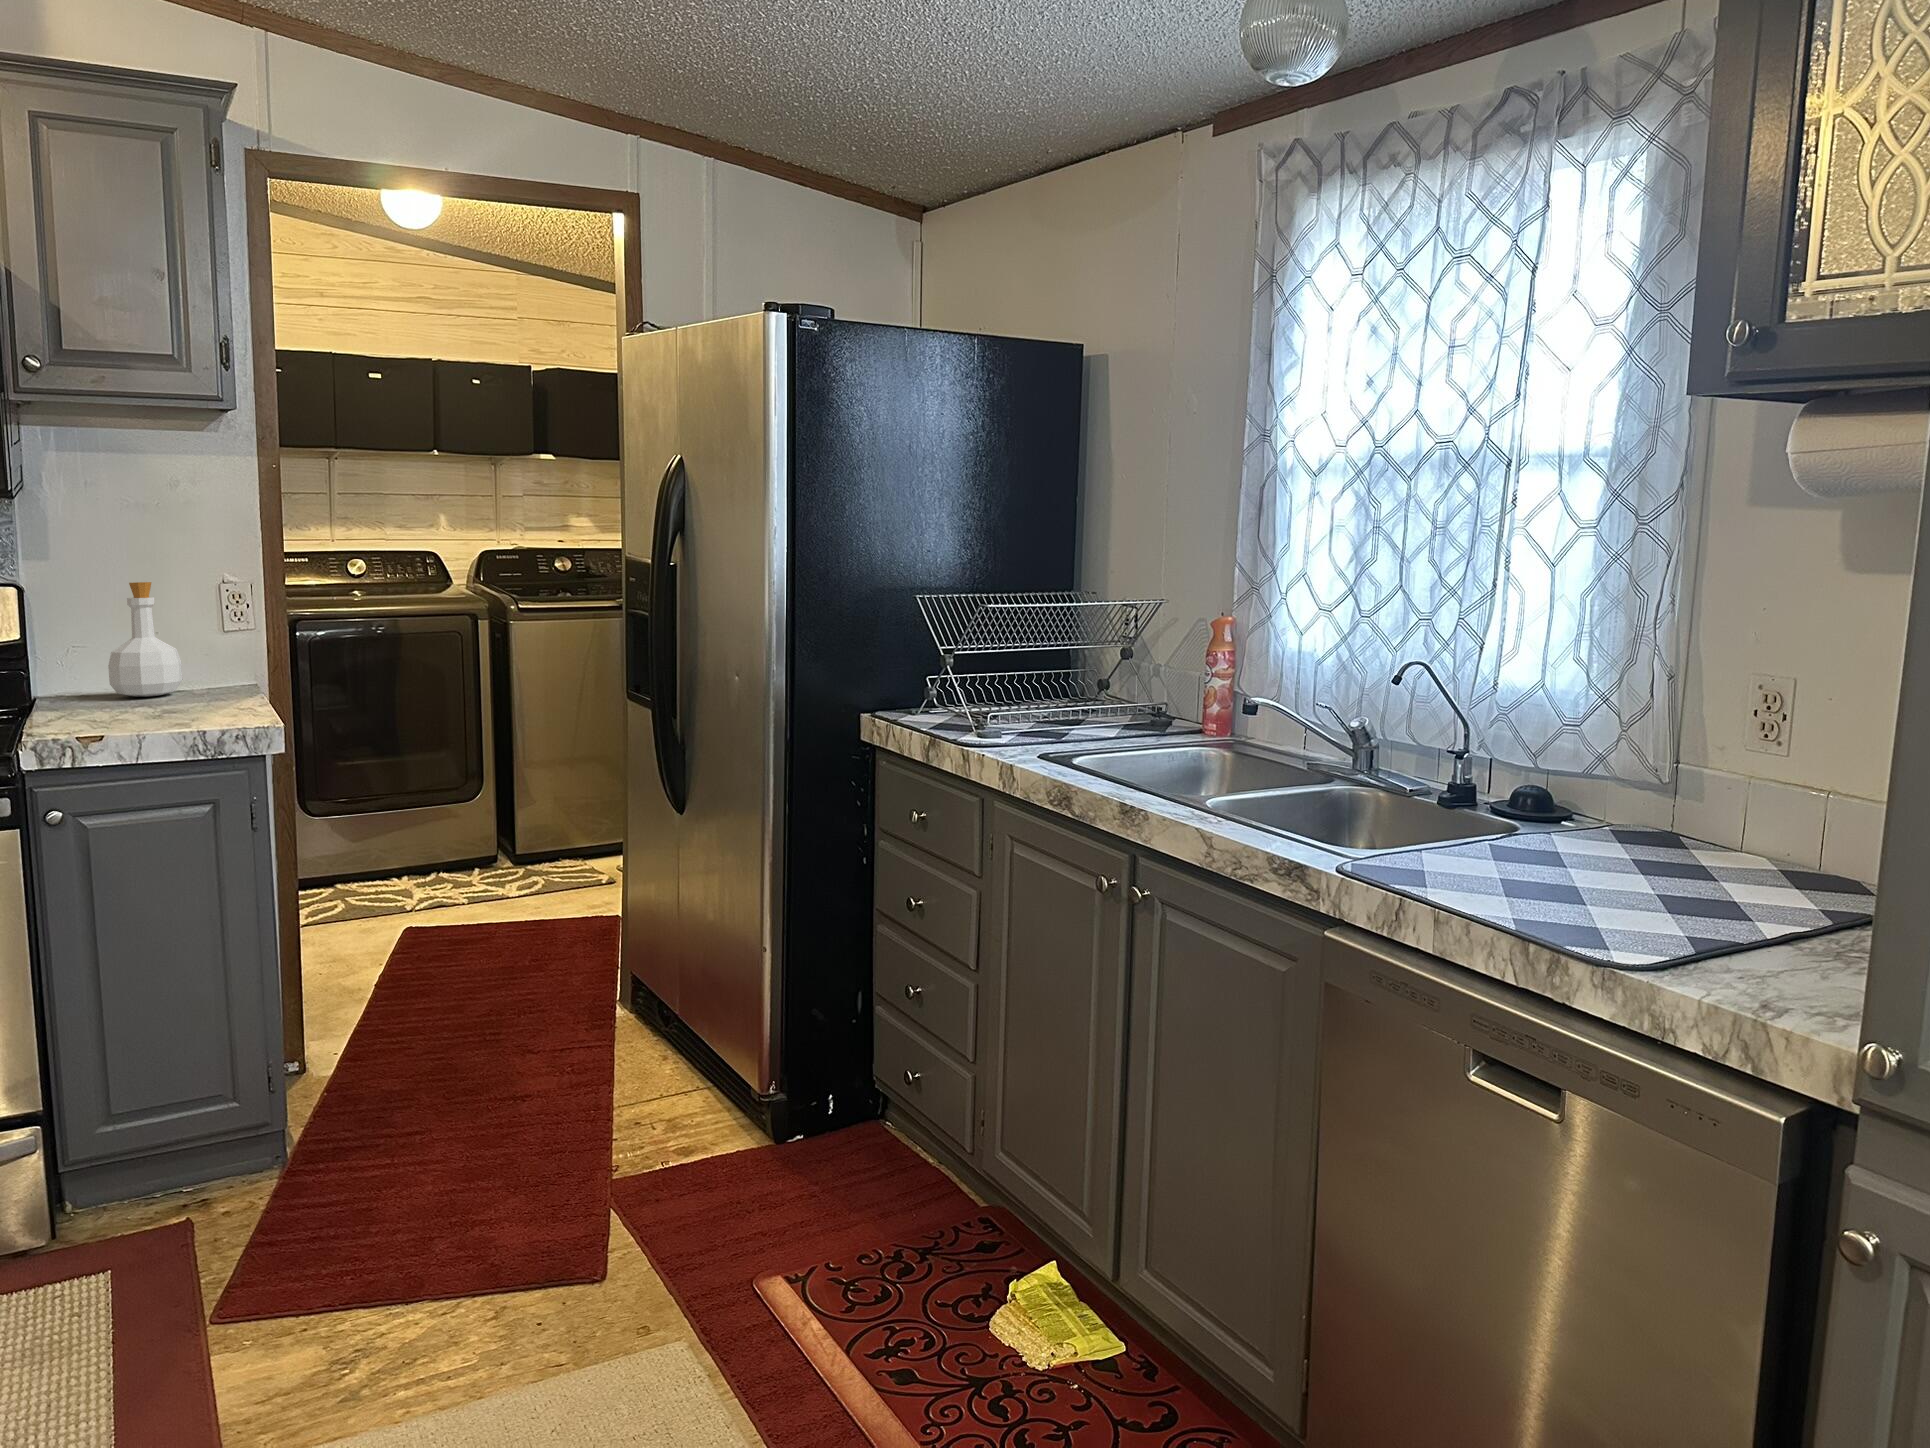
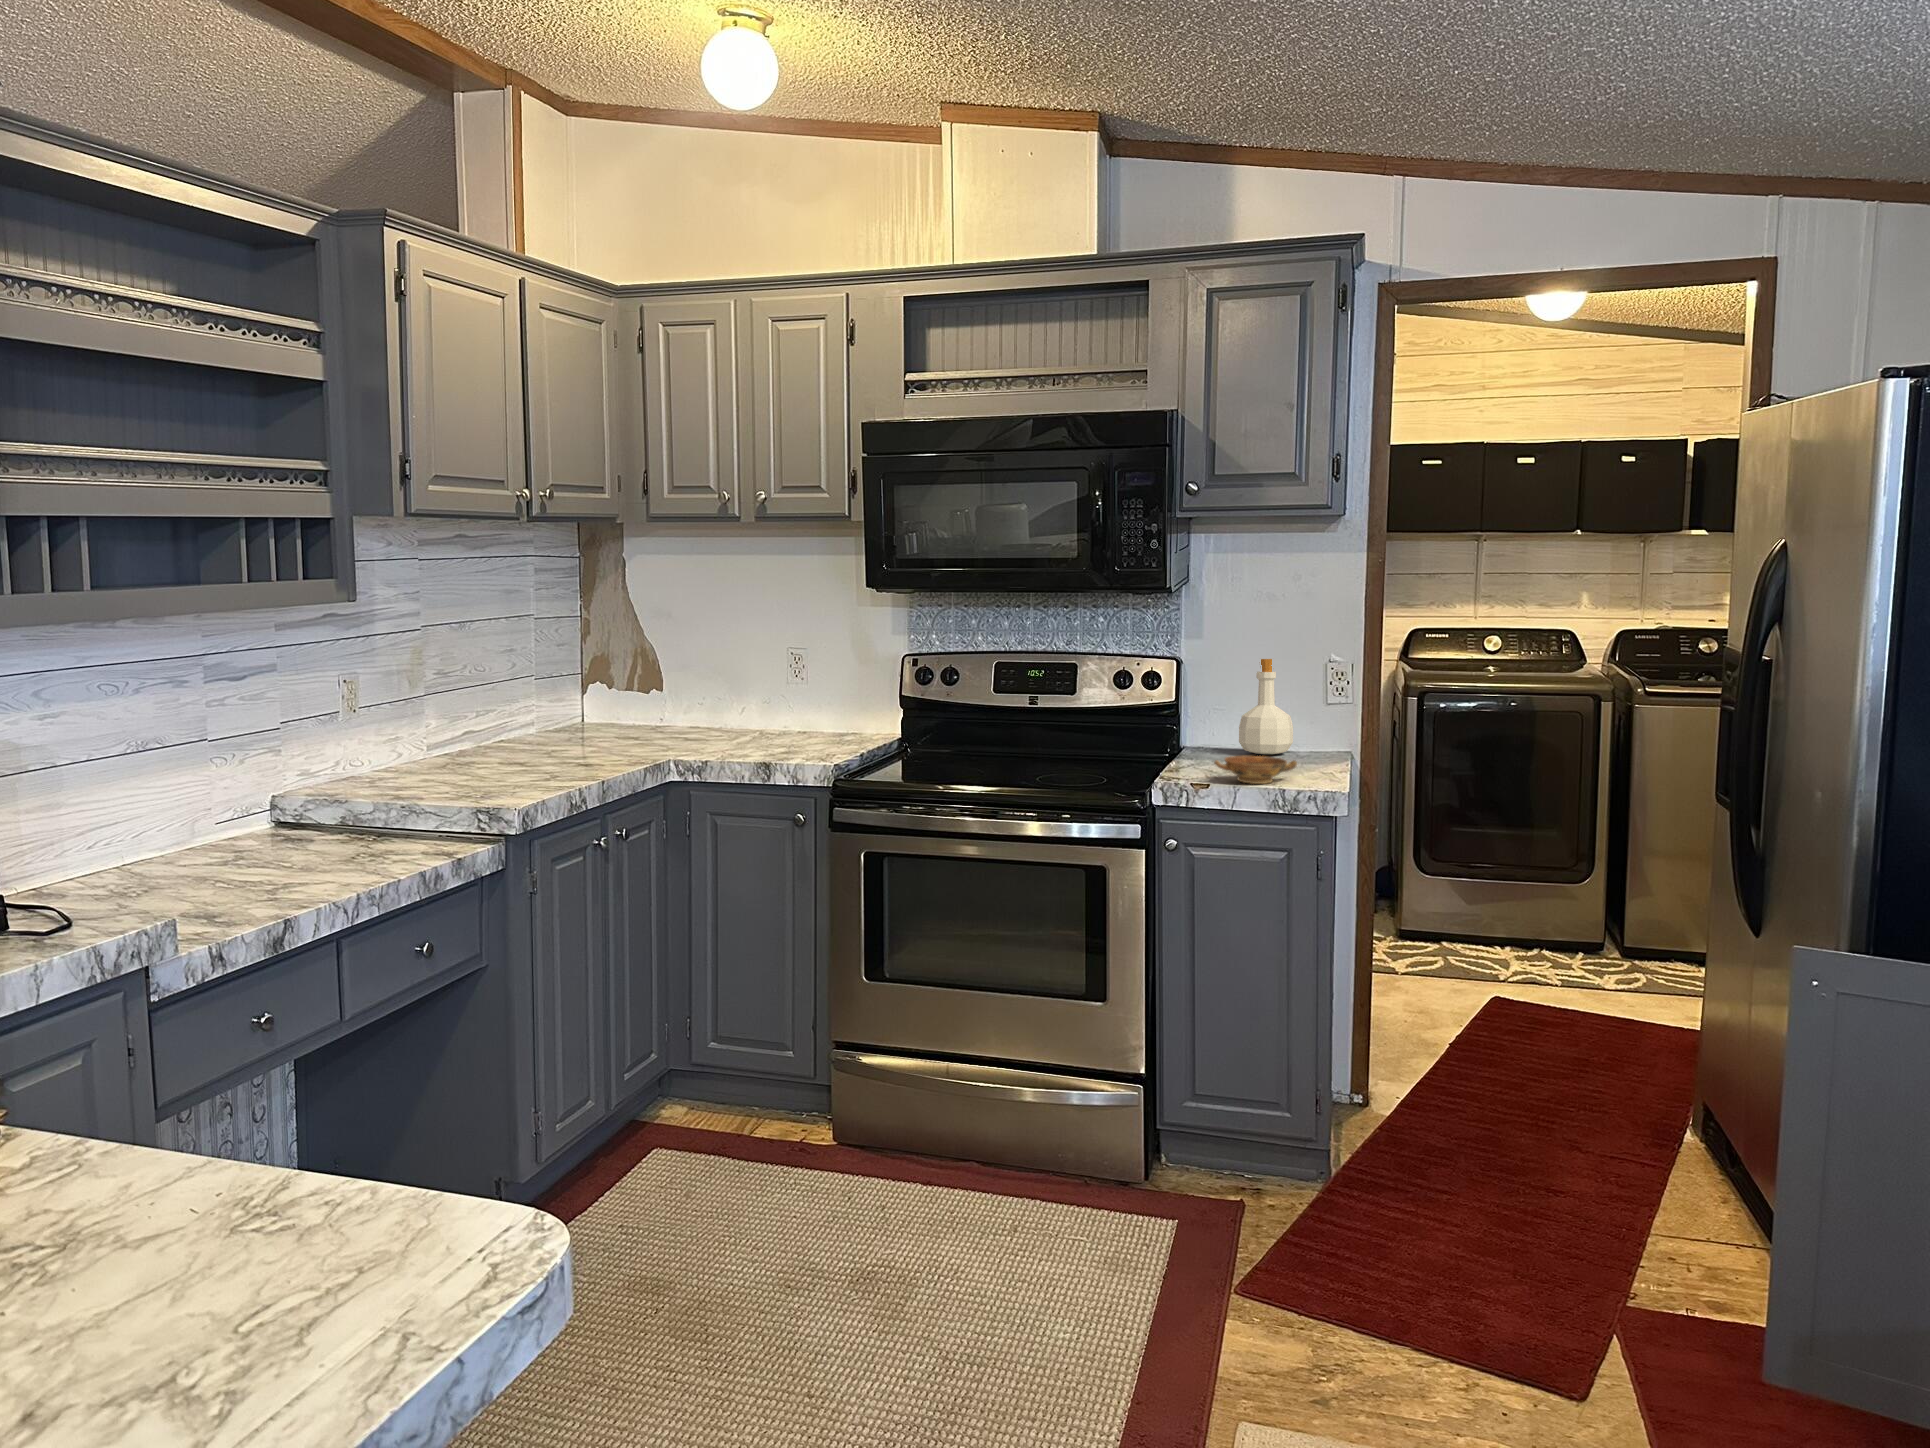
bowl: none [100,696,211,729] -> present [1214,756,1297,784]

